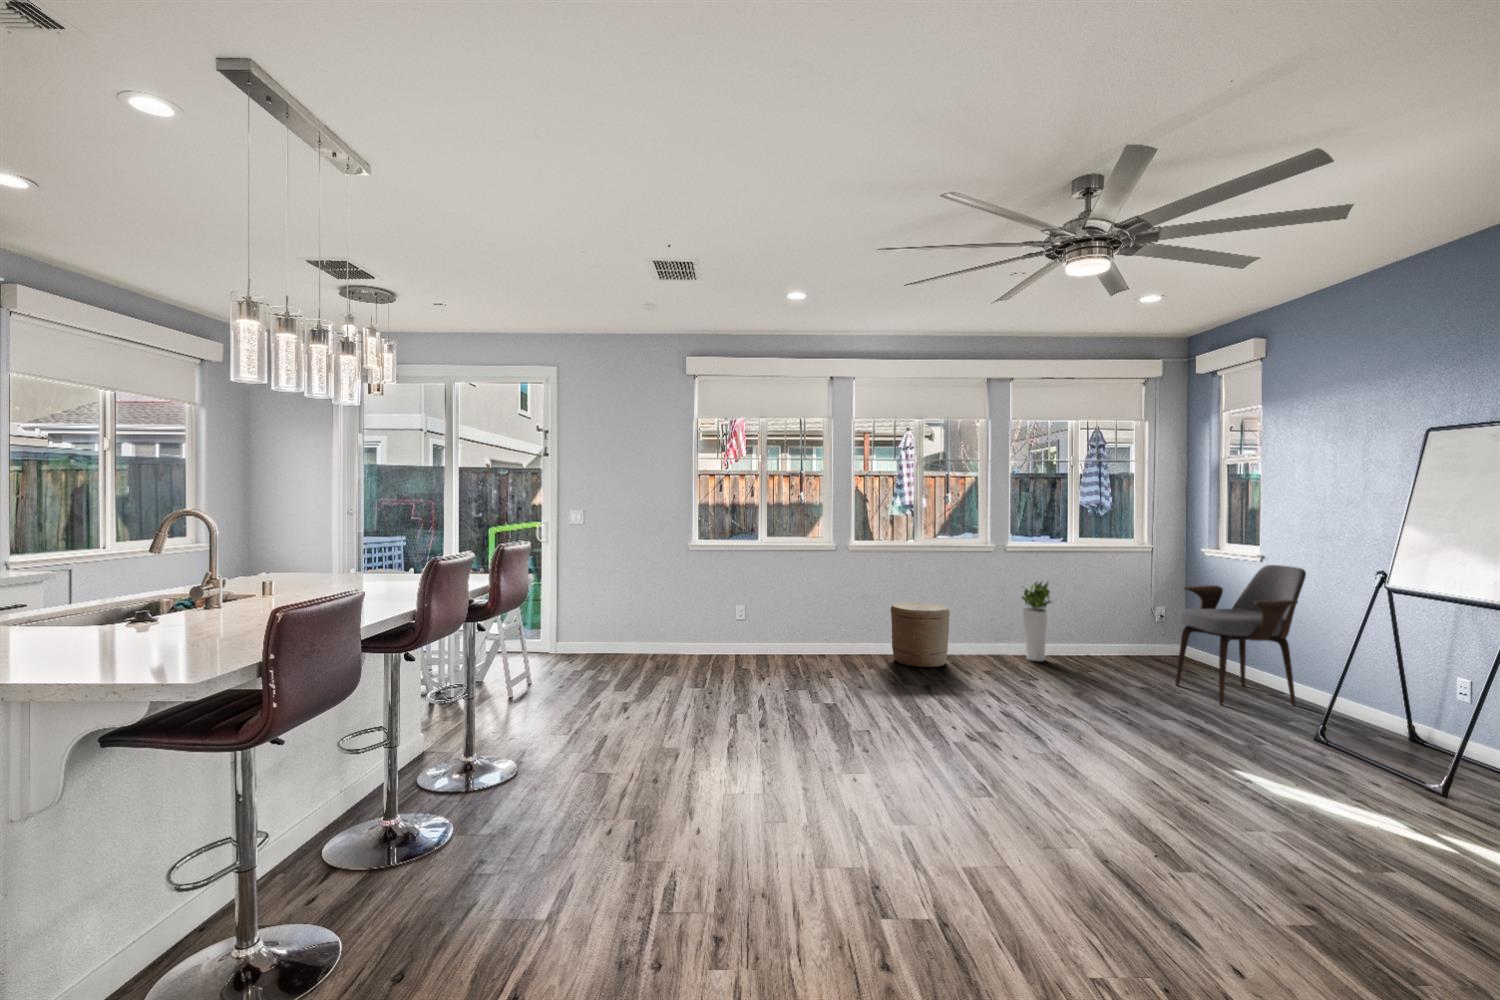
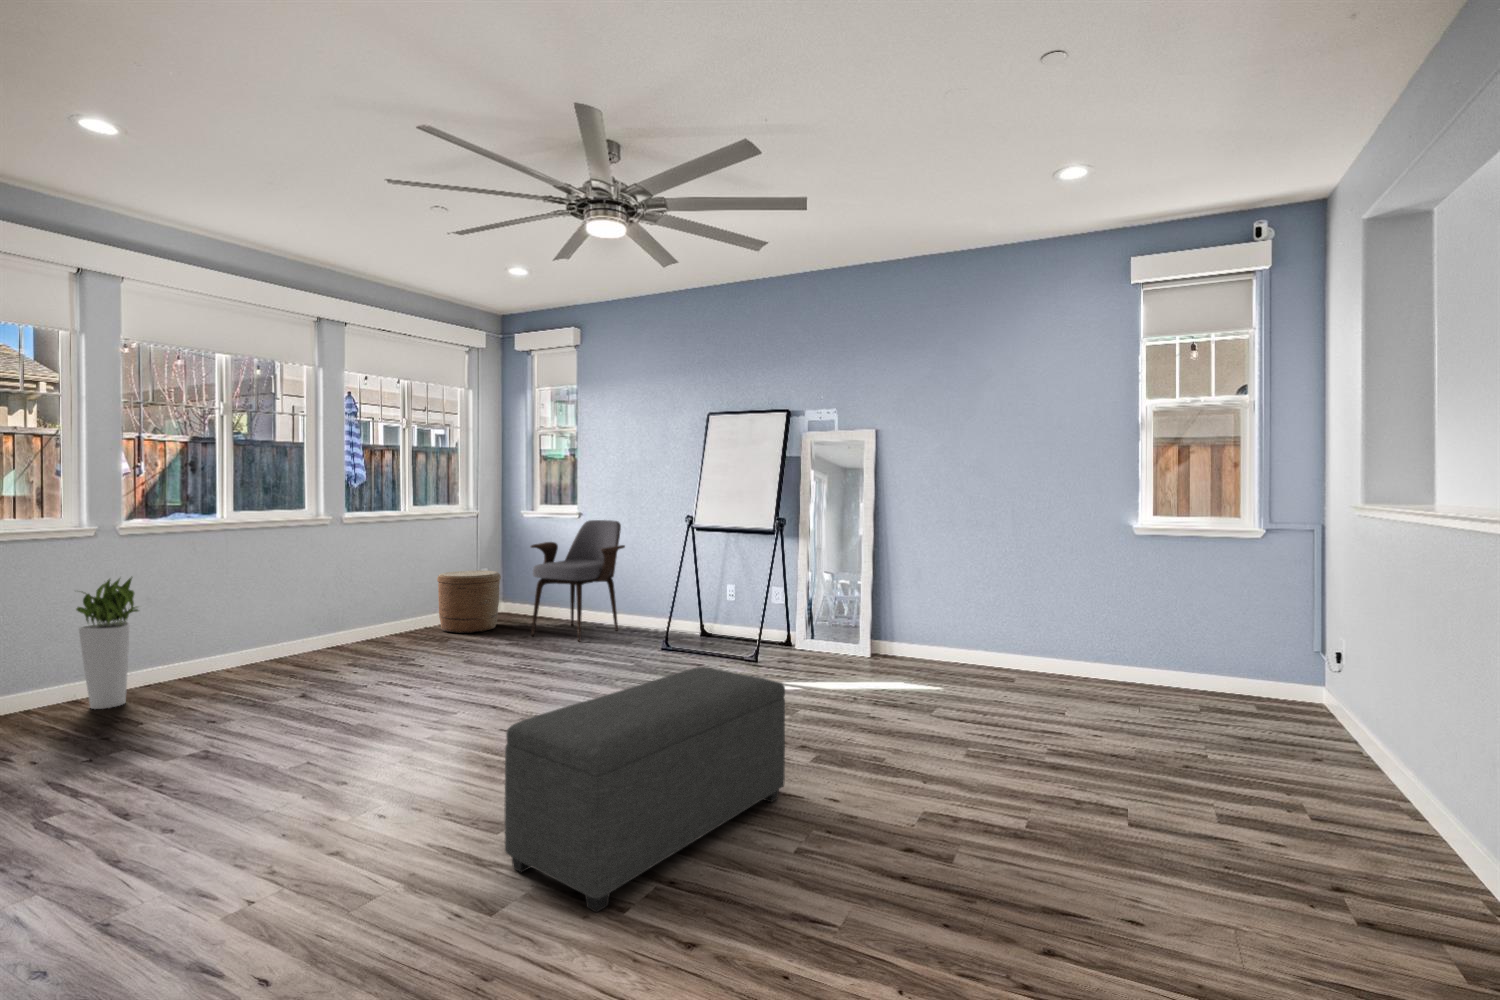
planter: present [1021,582,1052,661] -> present [76,578,138,709]
woven basket: present [891,603,950,668] -> present [437,570,501,633]
ottoman: none [861,735,1172,942] -> present [505,667,785,912]

